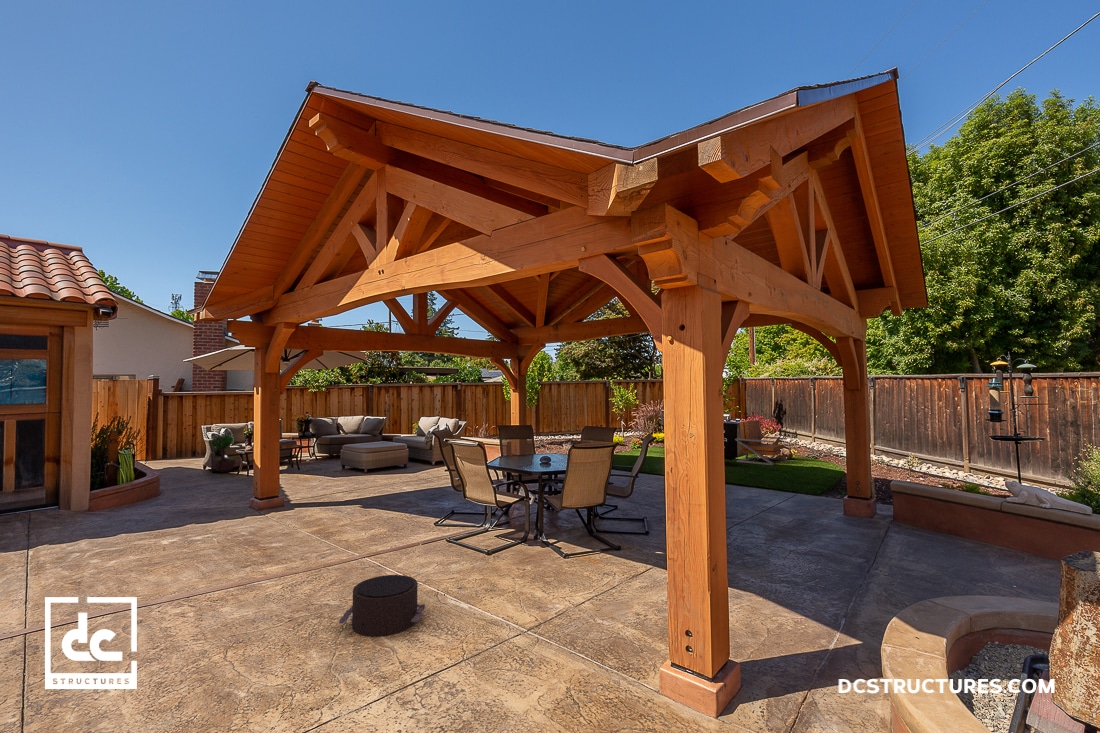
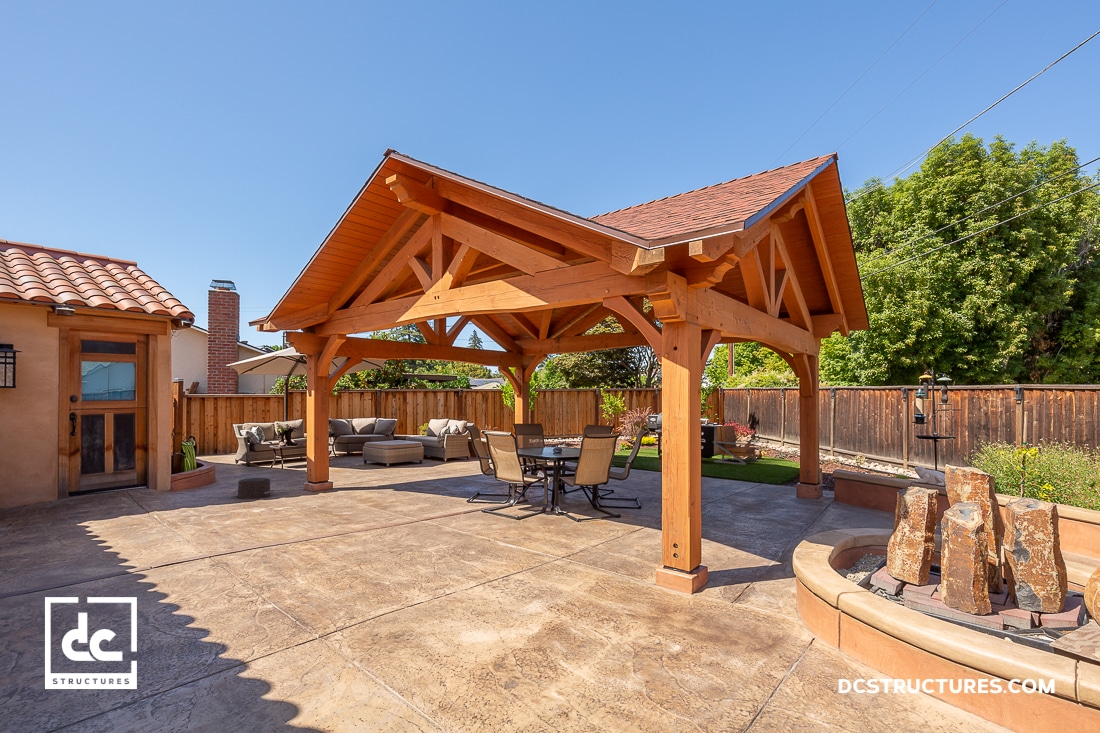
potted tree: present [211,434,236,472] -> none [245,427,271,465]
pouf: present [339,575,425,637] -> present [231,478,273,499]

